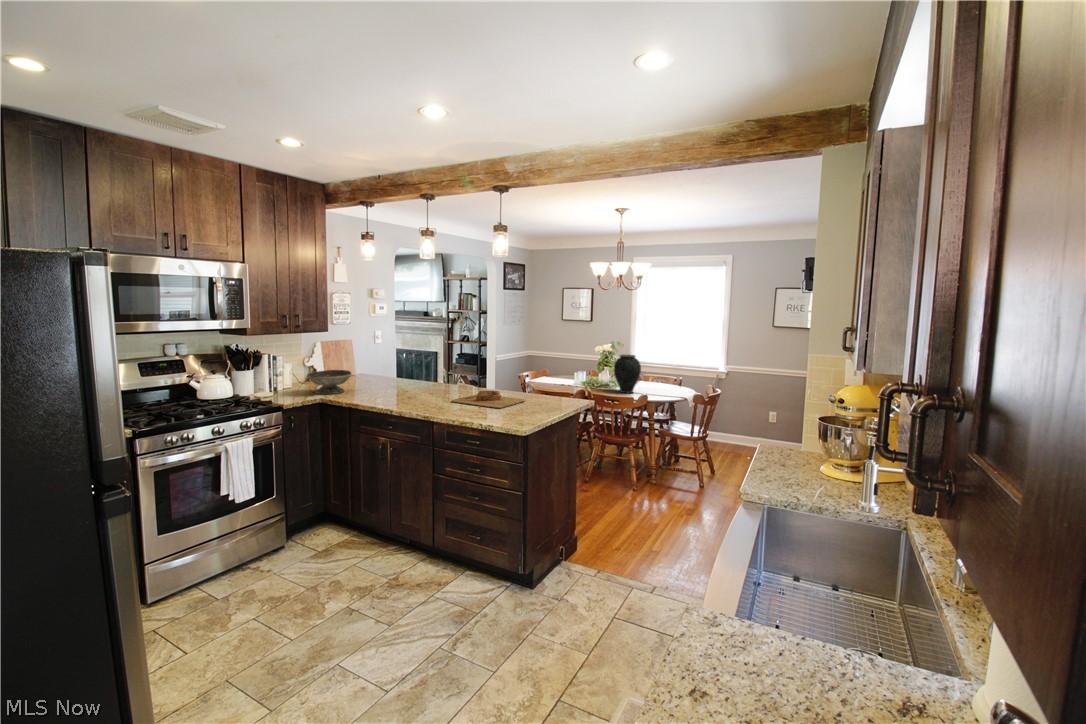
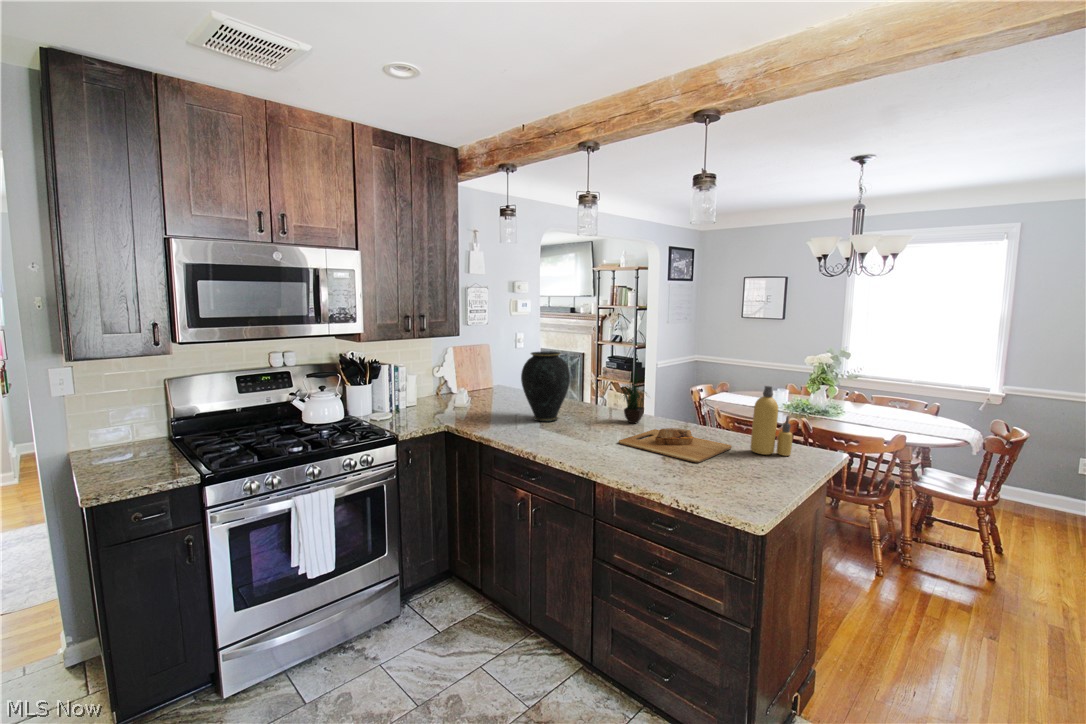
potted plant: none [451,343,477,392] -> present [621,369,644,423]
vase: present [614,355,641,393] -> present [521,351,570,422]
bottle: none [536,360,560,403] -> present [750,386,792,456]
decorative bowl: present [308,370,352,394] -> none [431,386,485,420]

